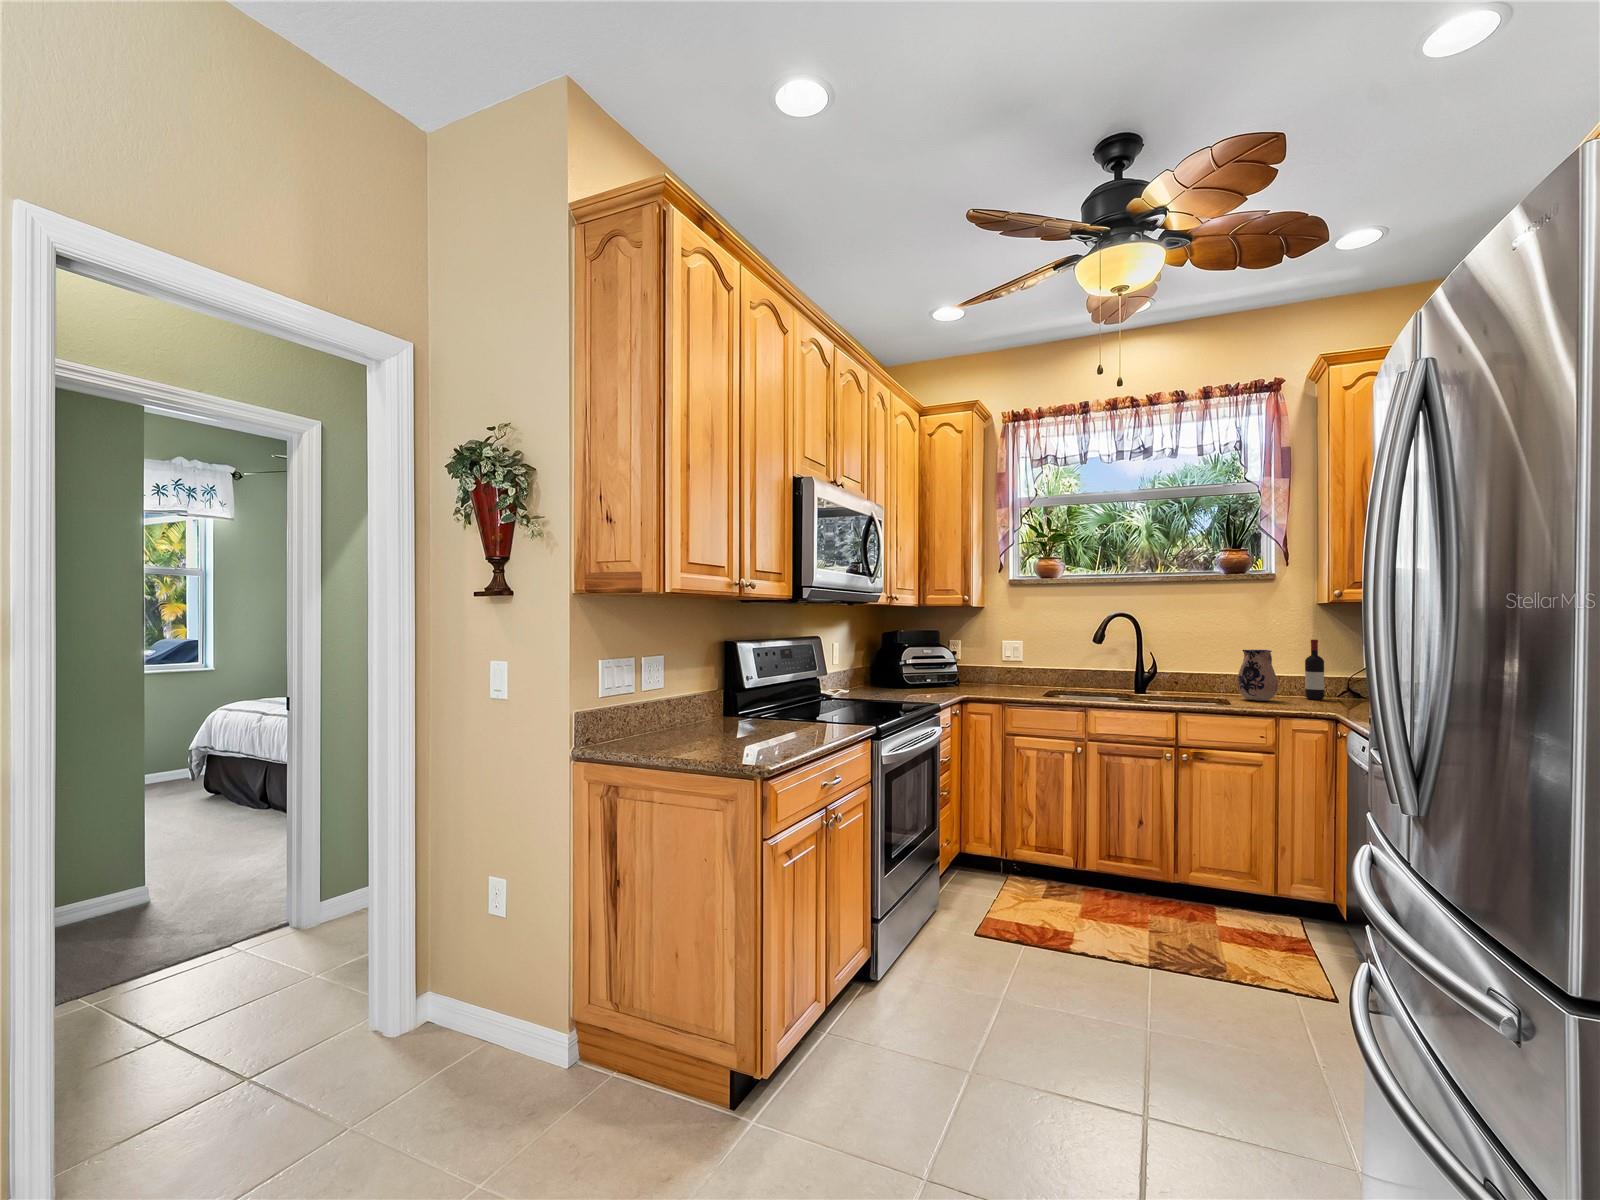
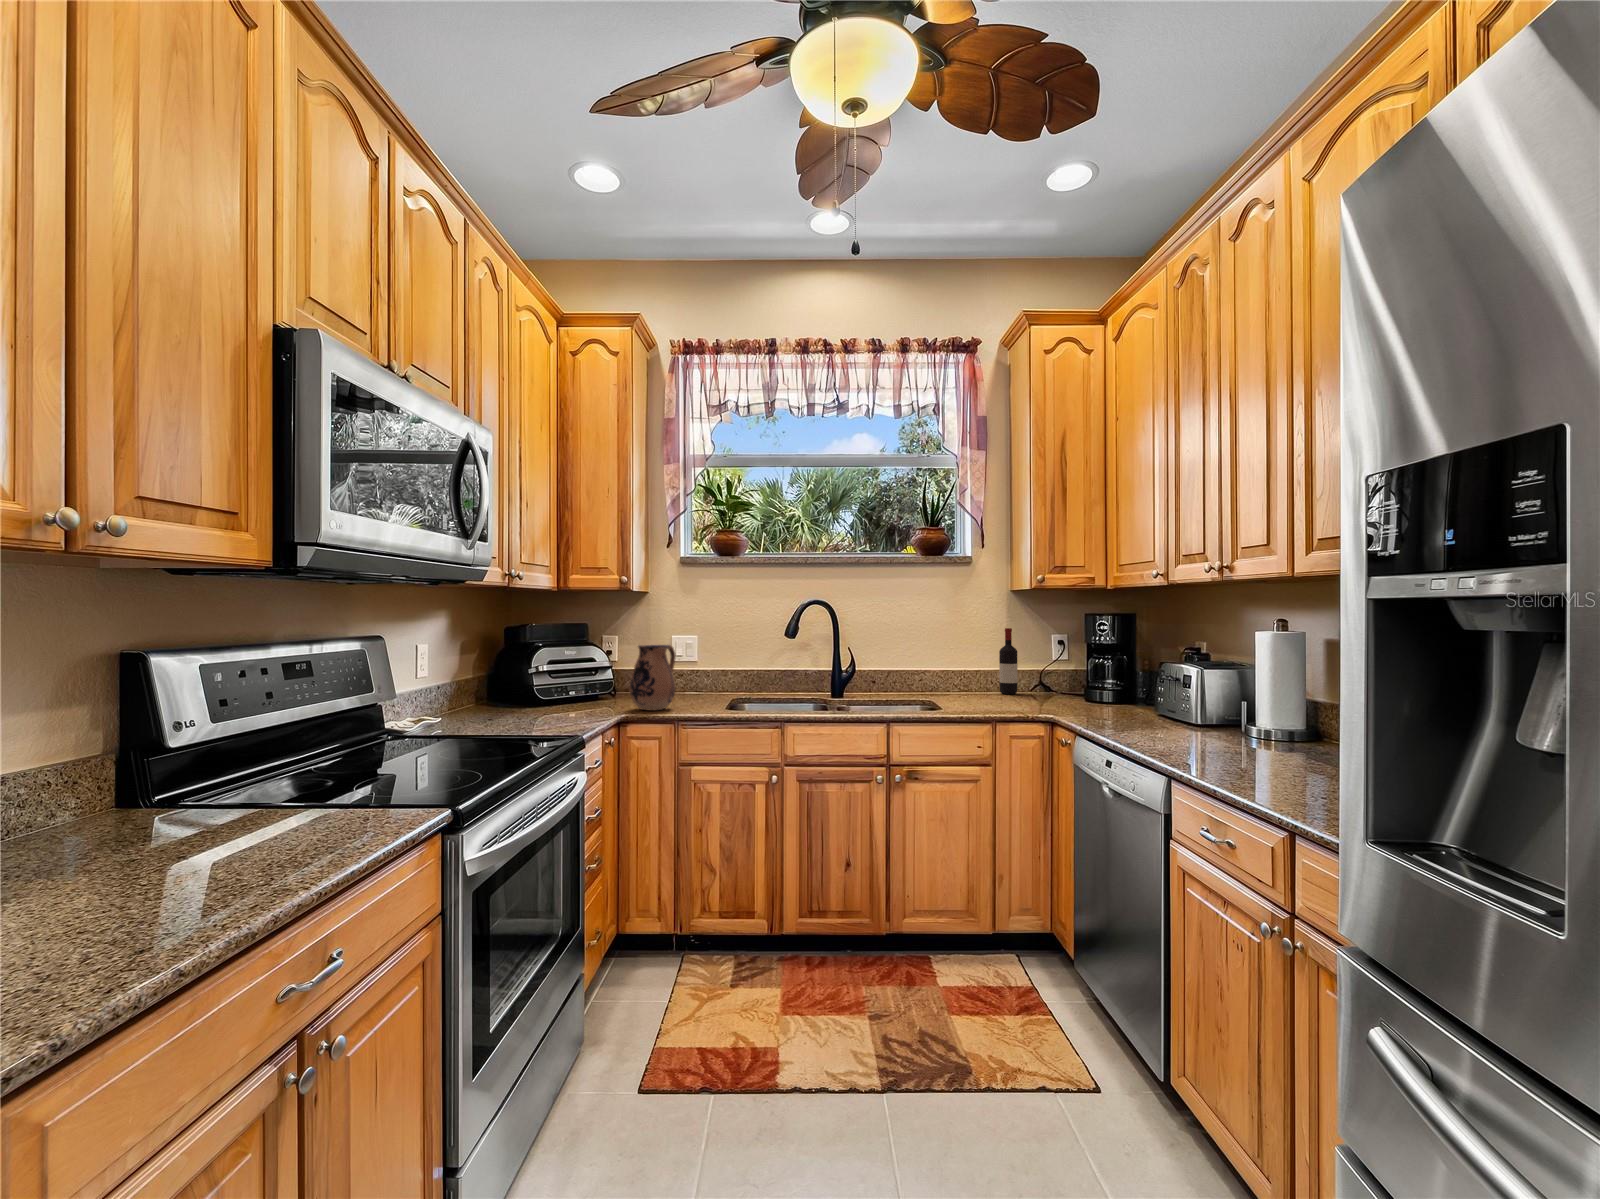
ceramic pitcher: present [1237,650,1278,701] -> present [630,645,676,710]

